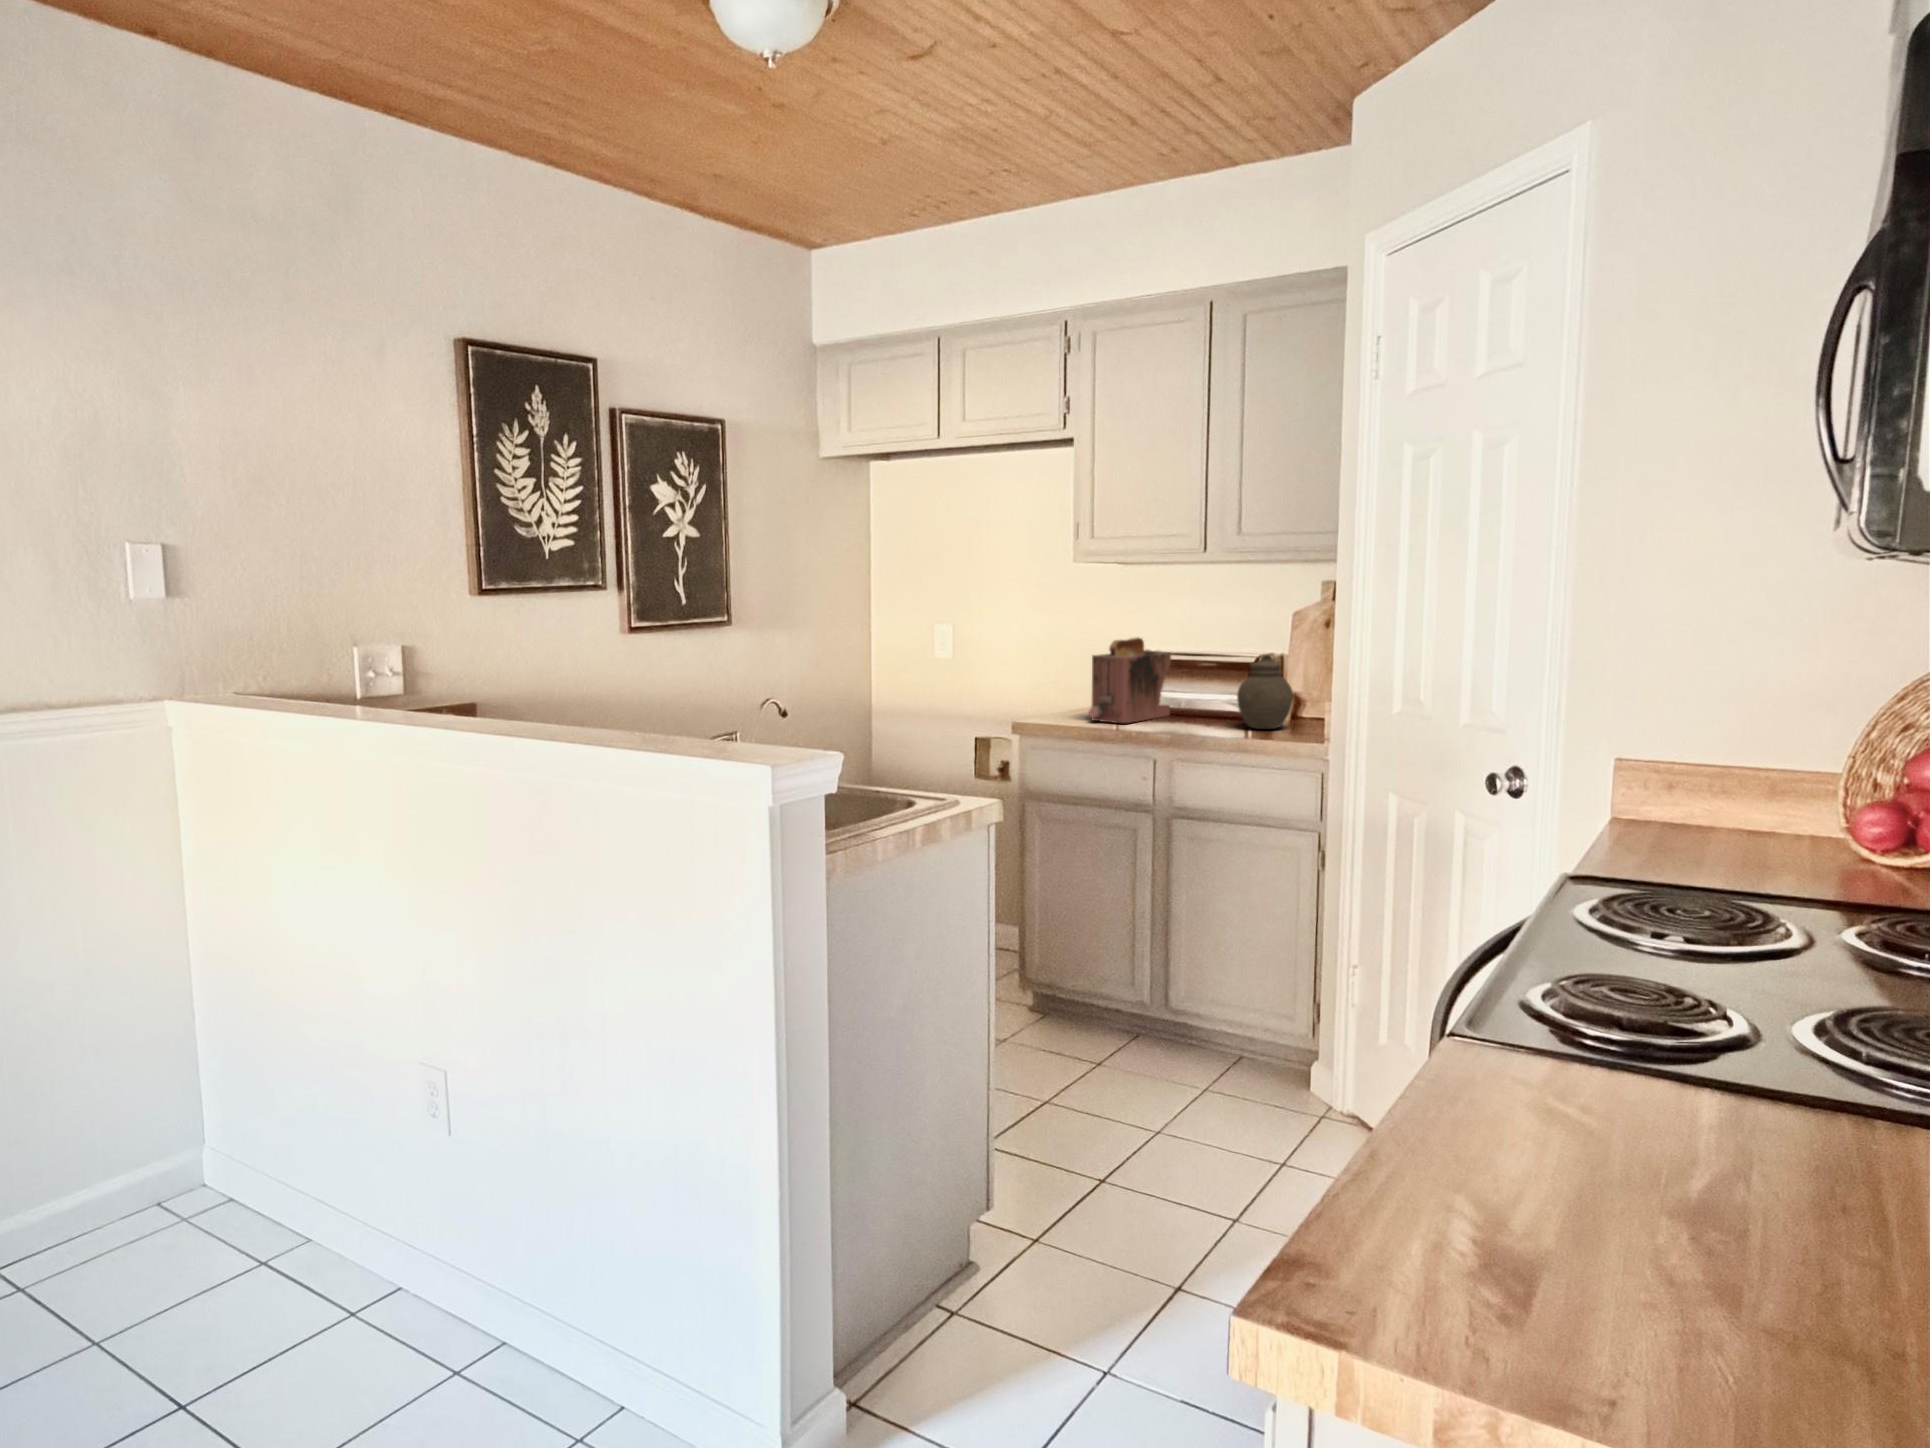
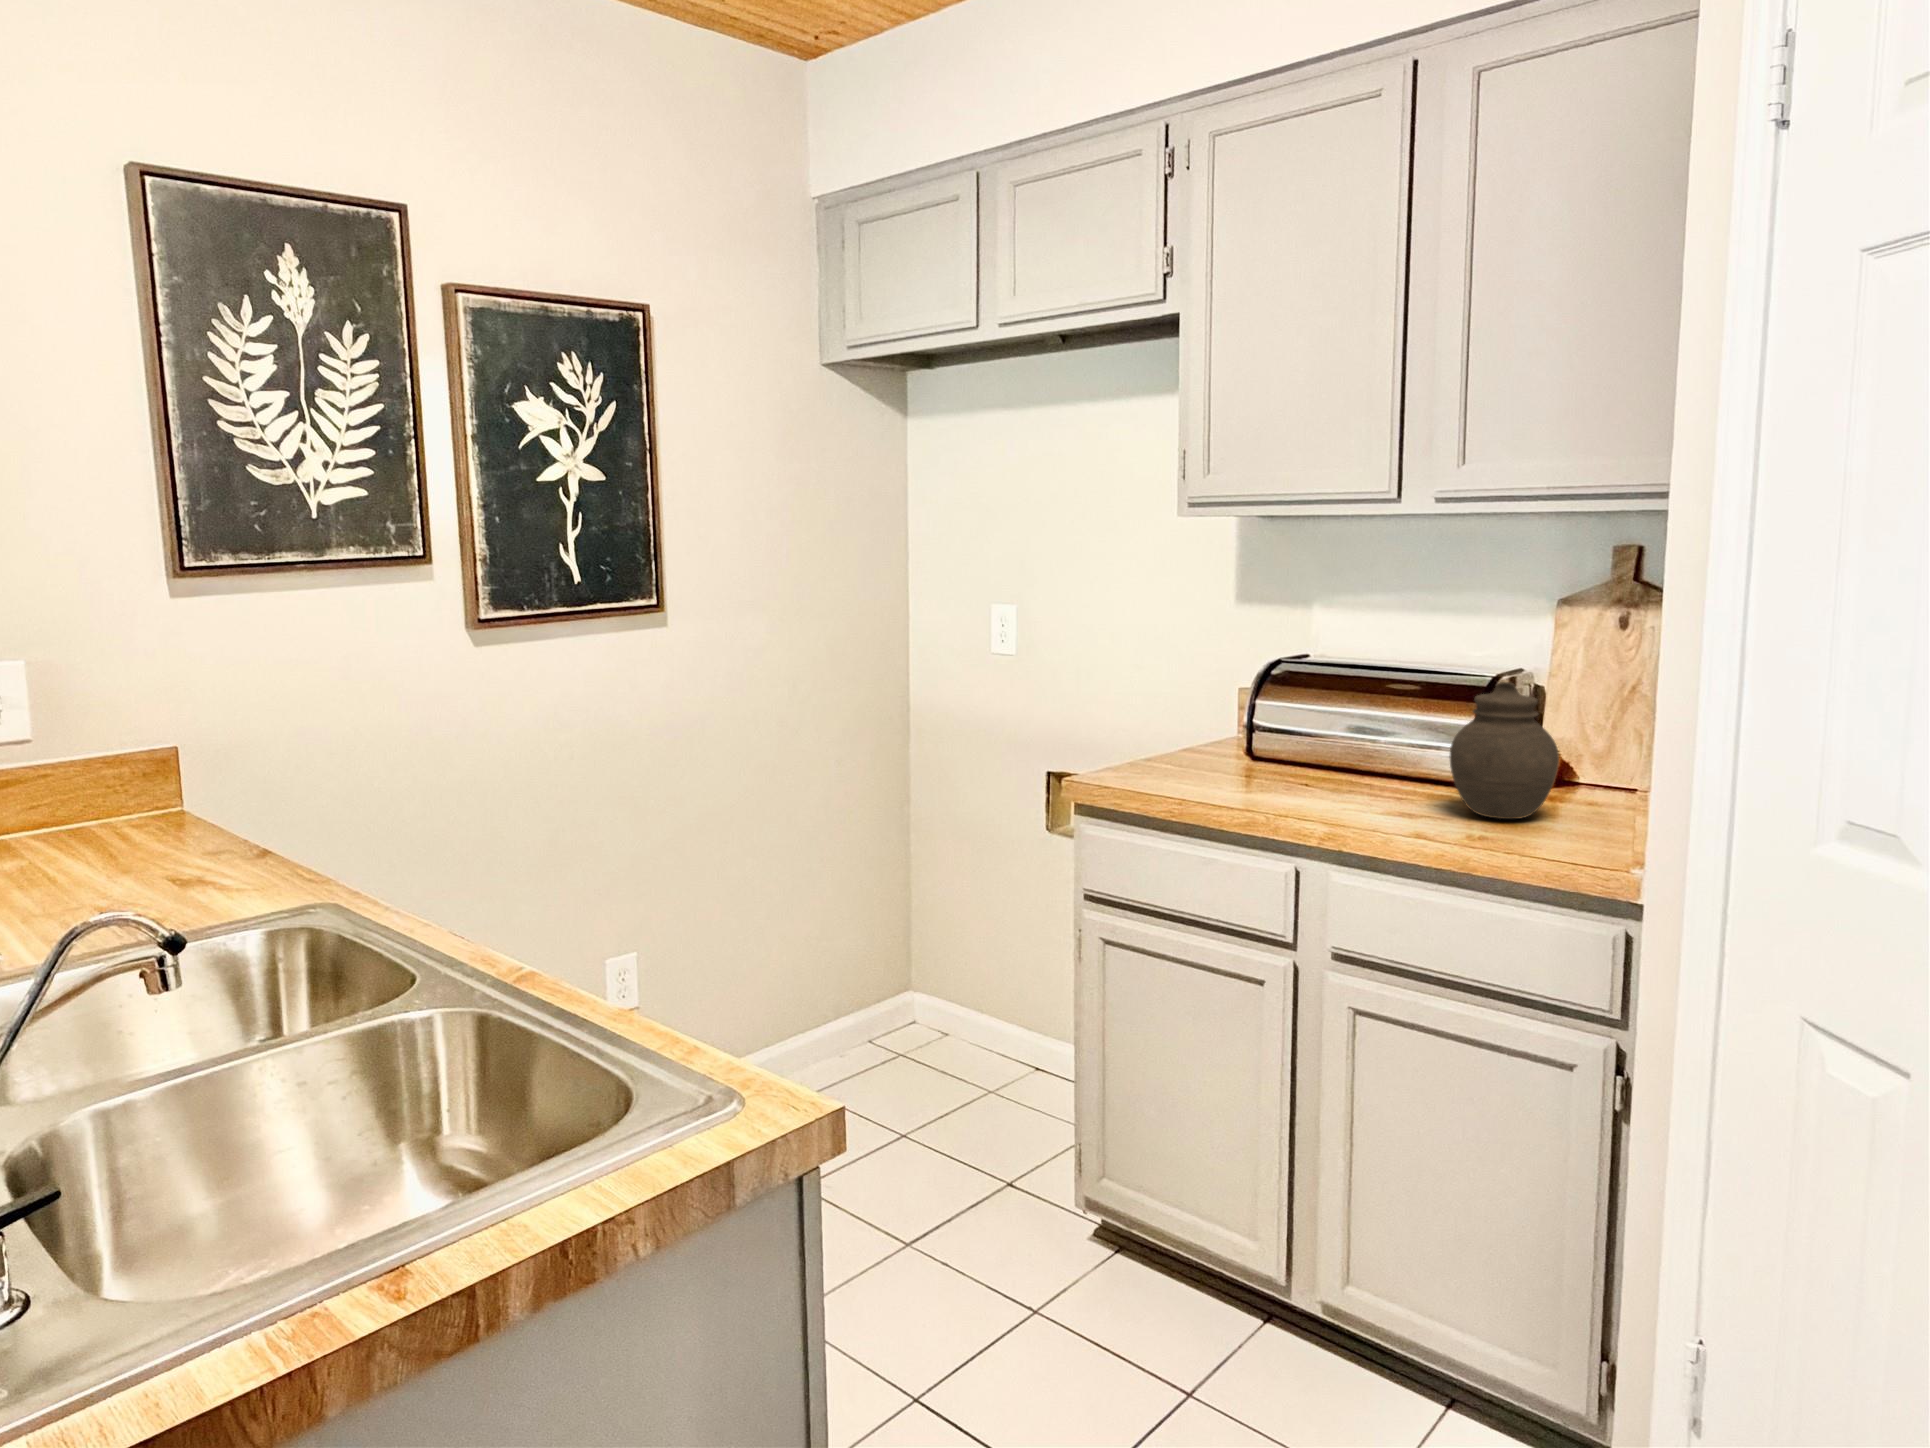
toaster: present [1089,637,1171,723] -> none [1184,640,1335,793]

